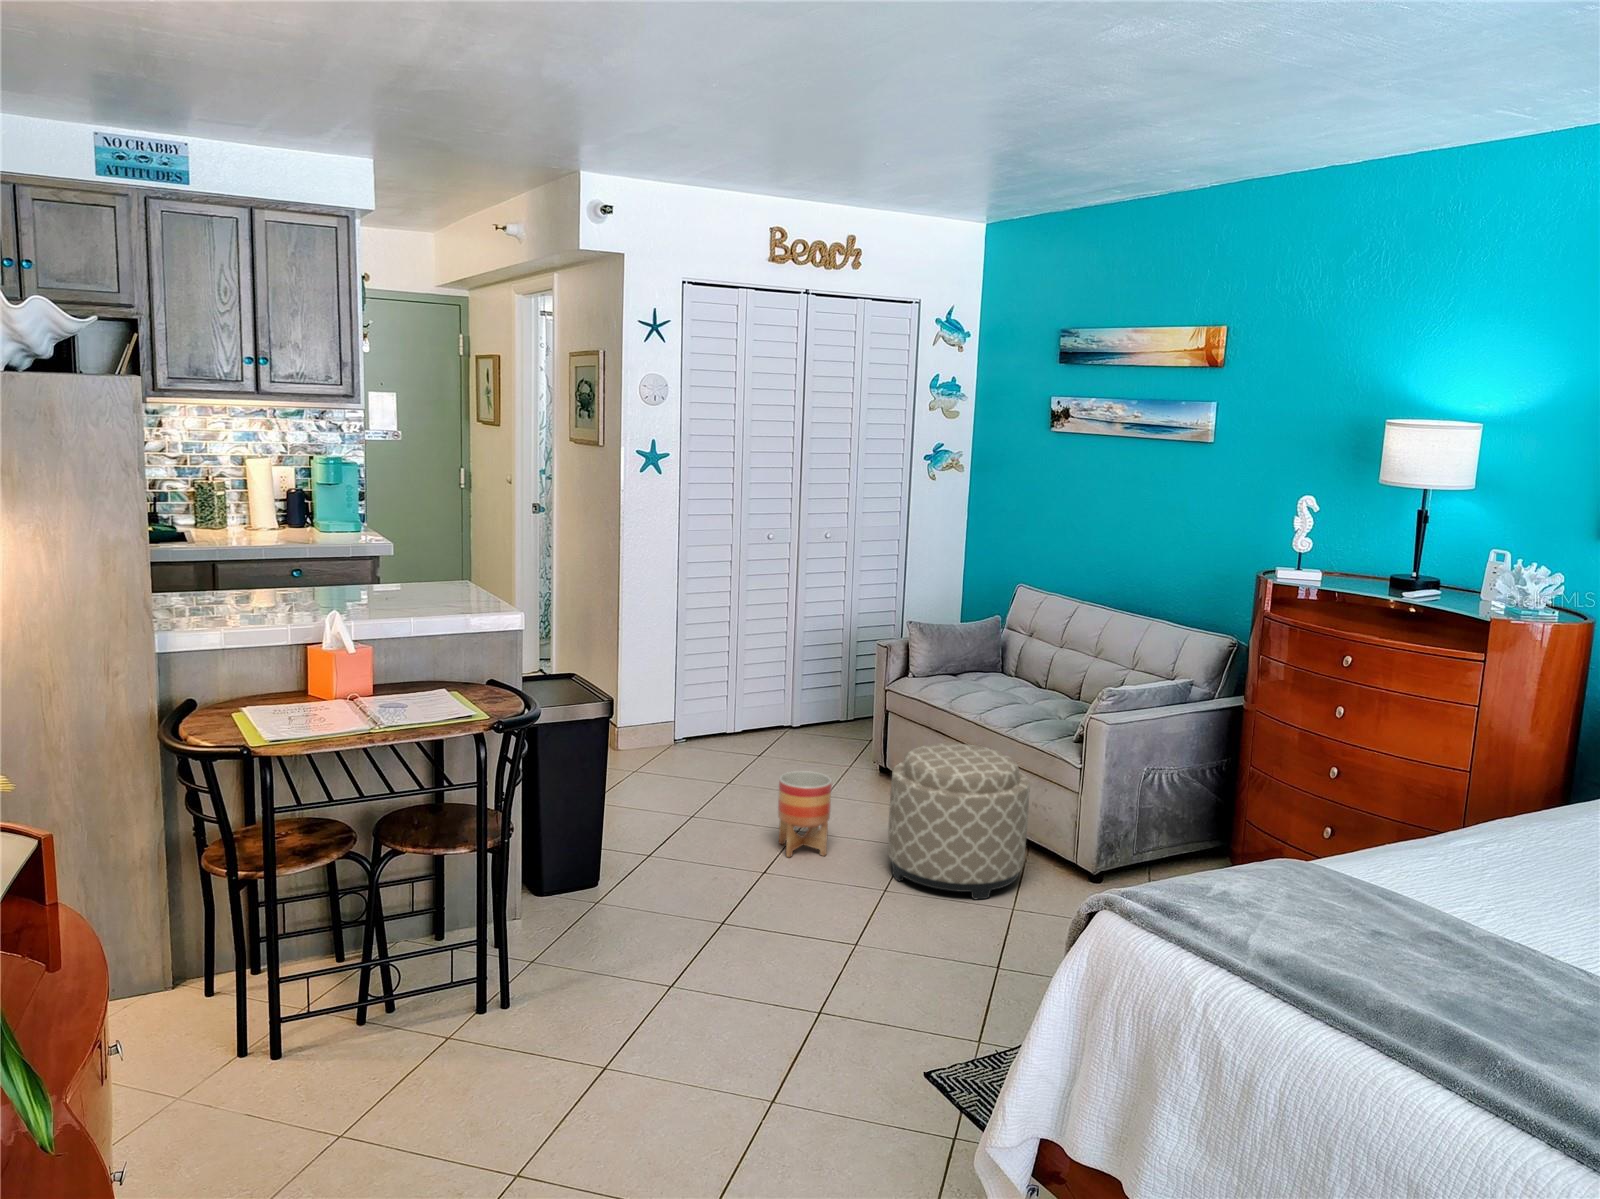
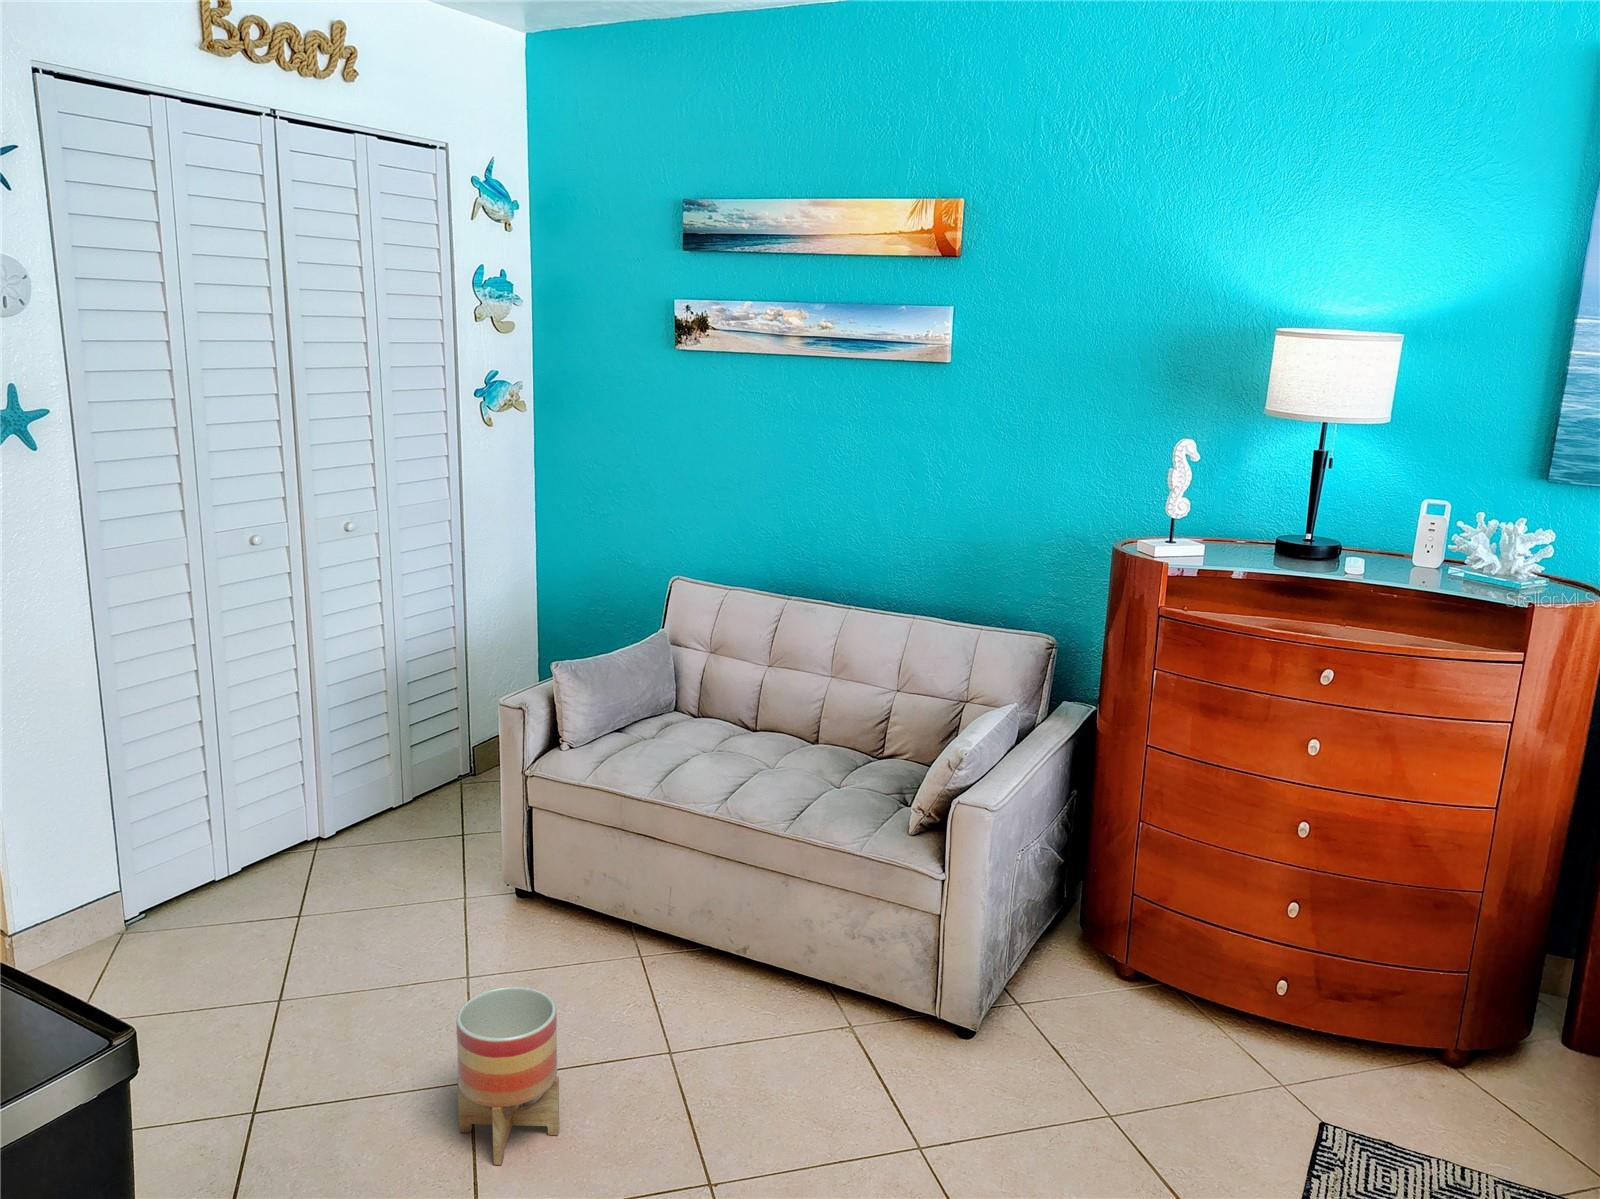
ottoman: present [888,743,1030,900] -> none [668,876,898,1154]

